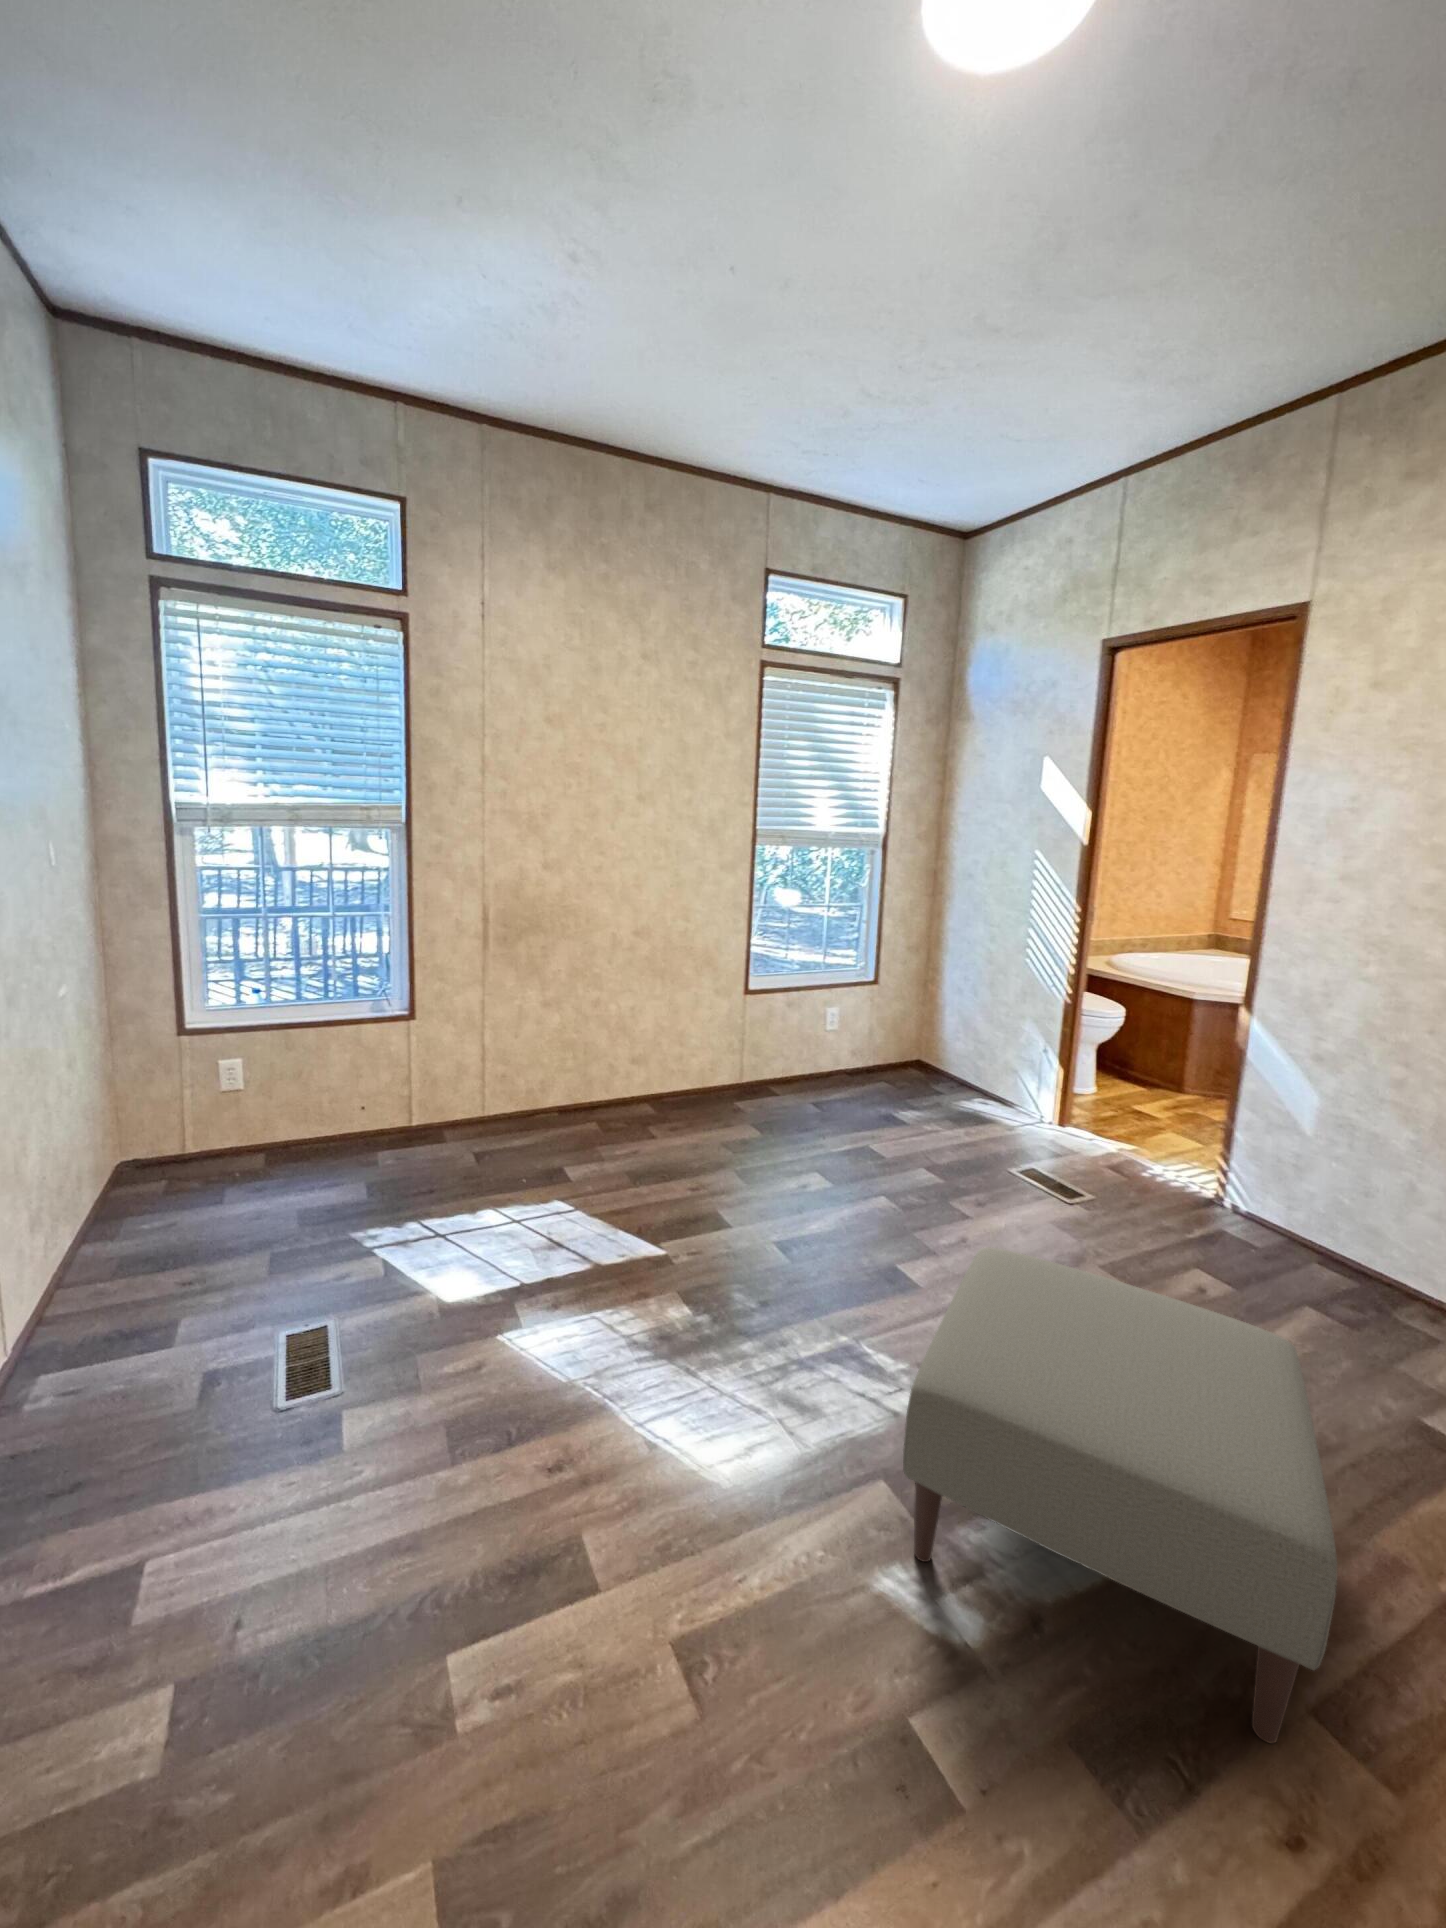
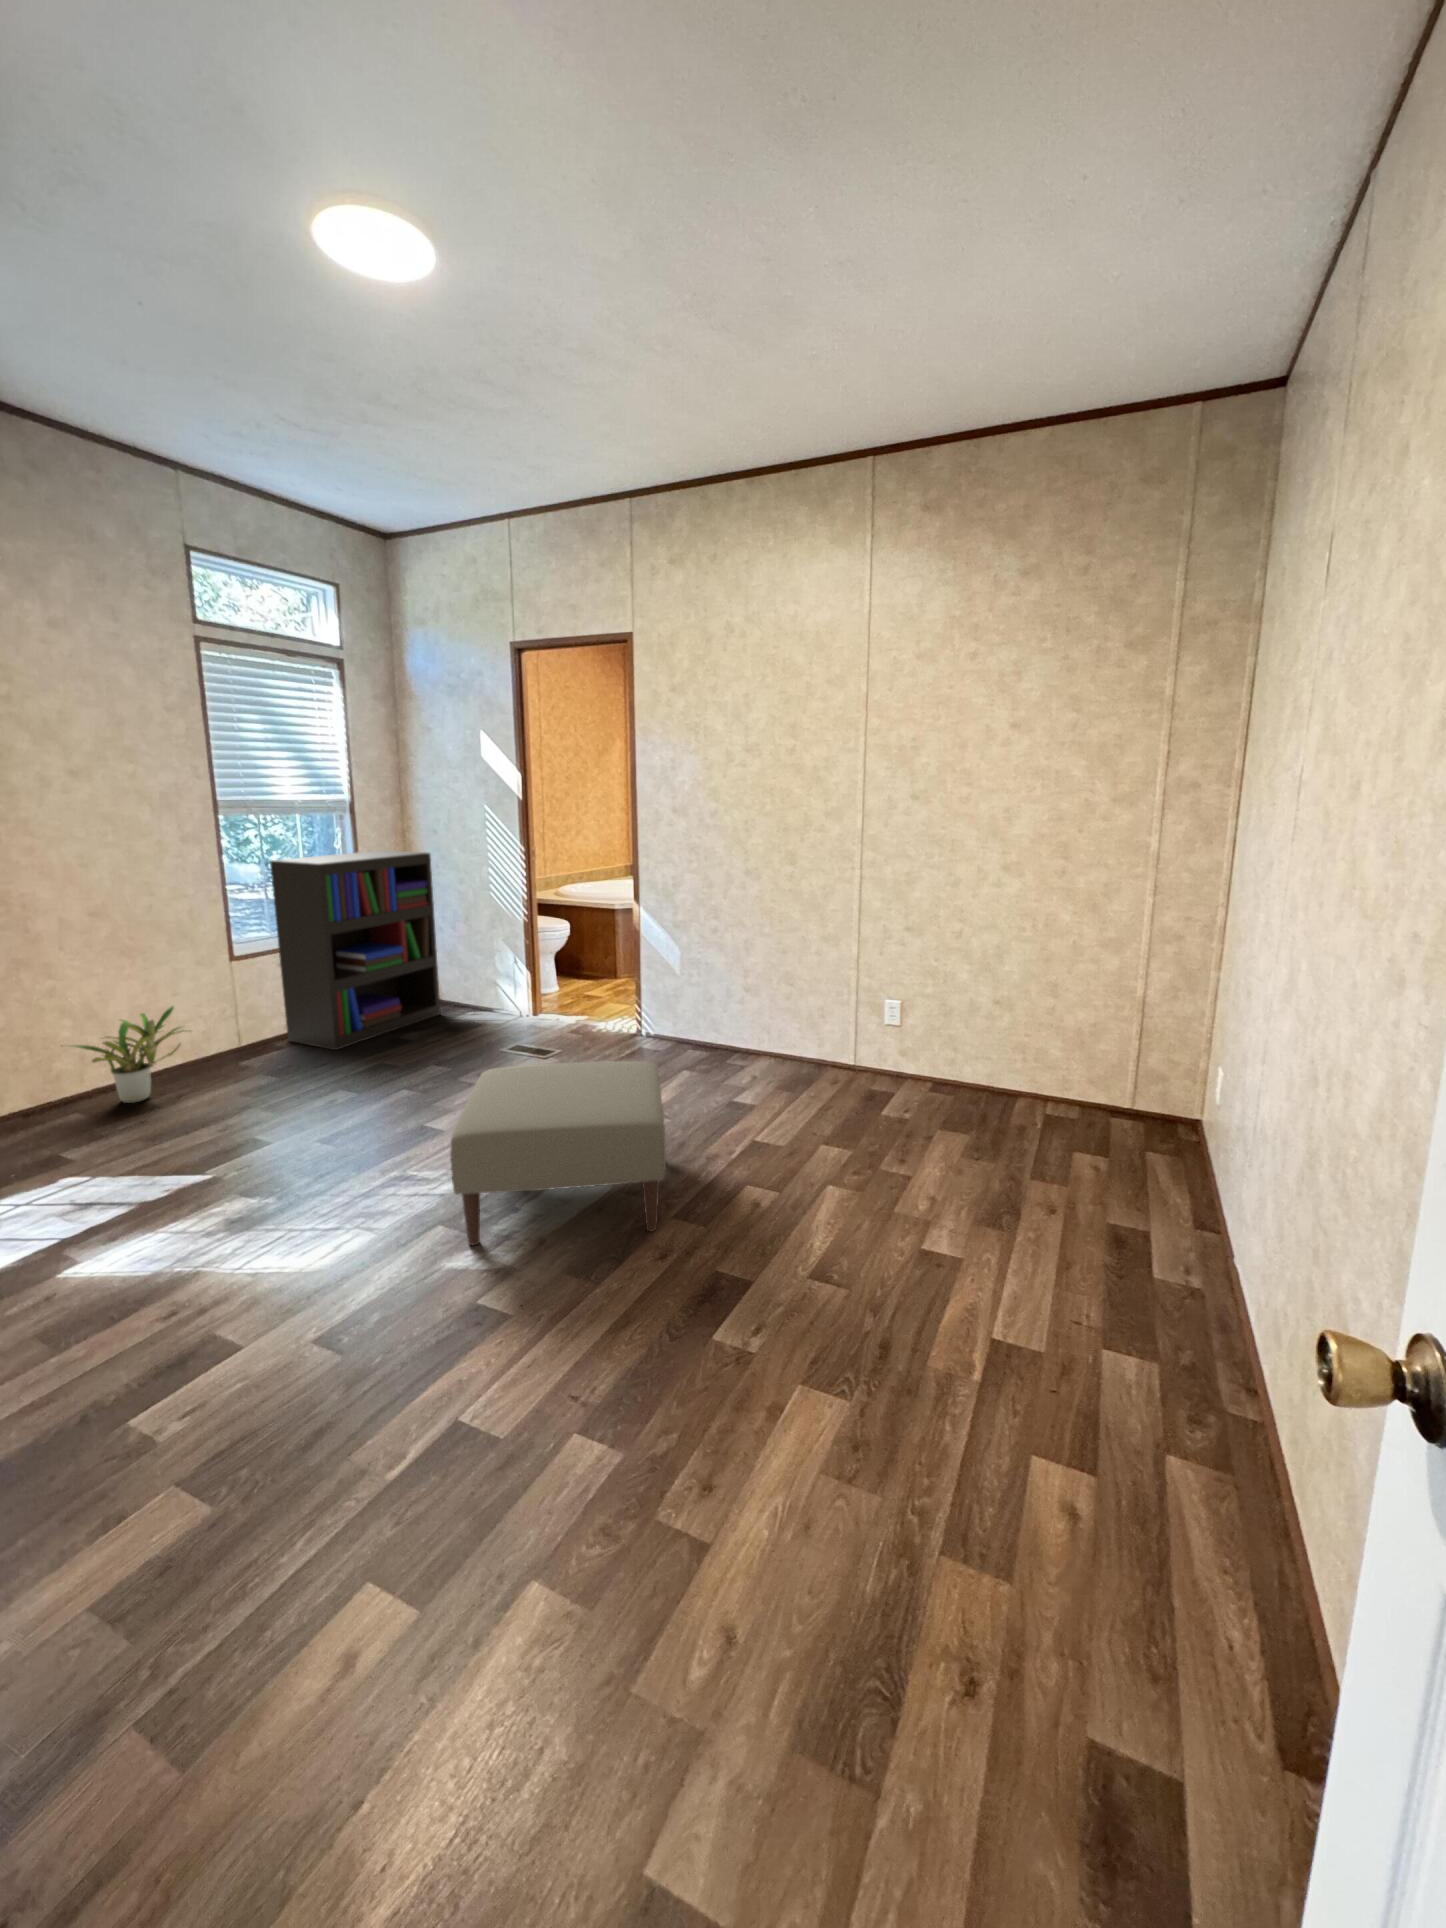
bookshelf: none [784,893,961,1111] -> present [270,850,441,1050]
potted plant: none [593,1034,697,1122] -> present [74,1006,187,1103]

